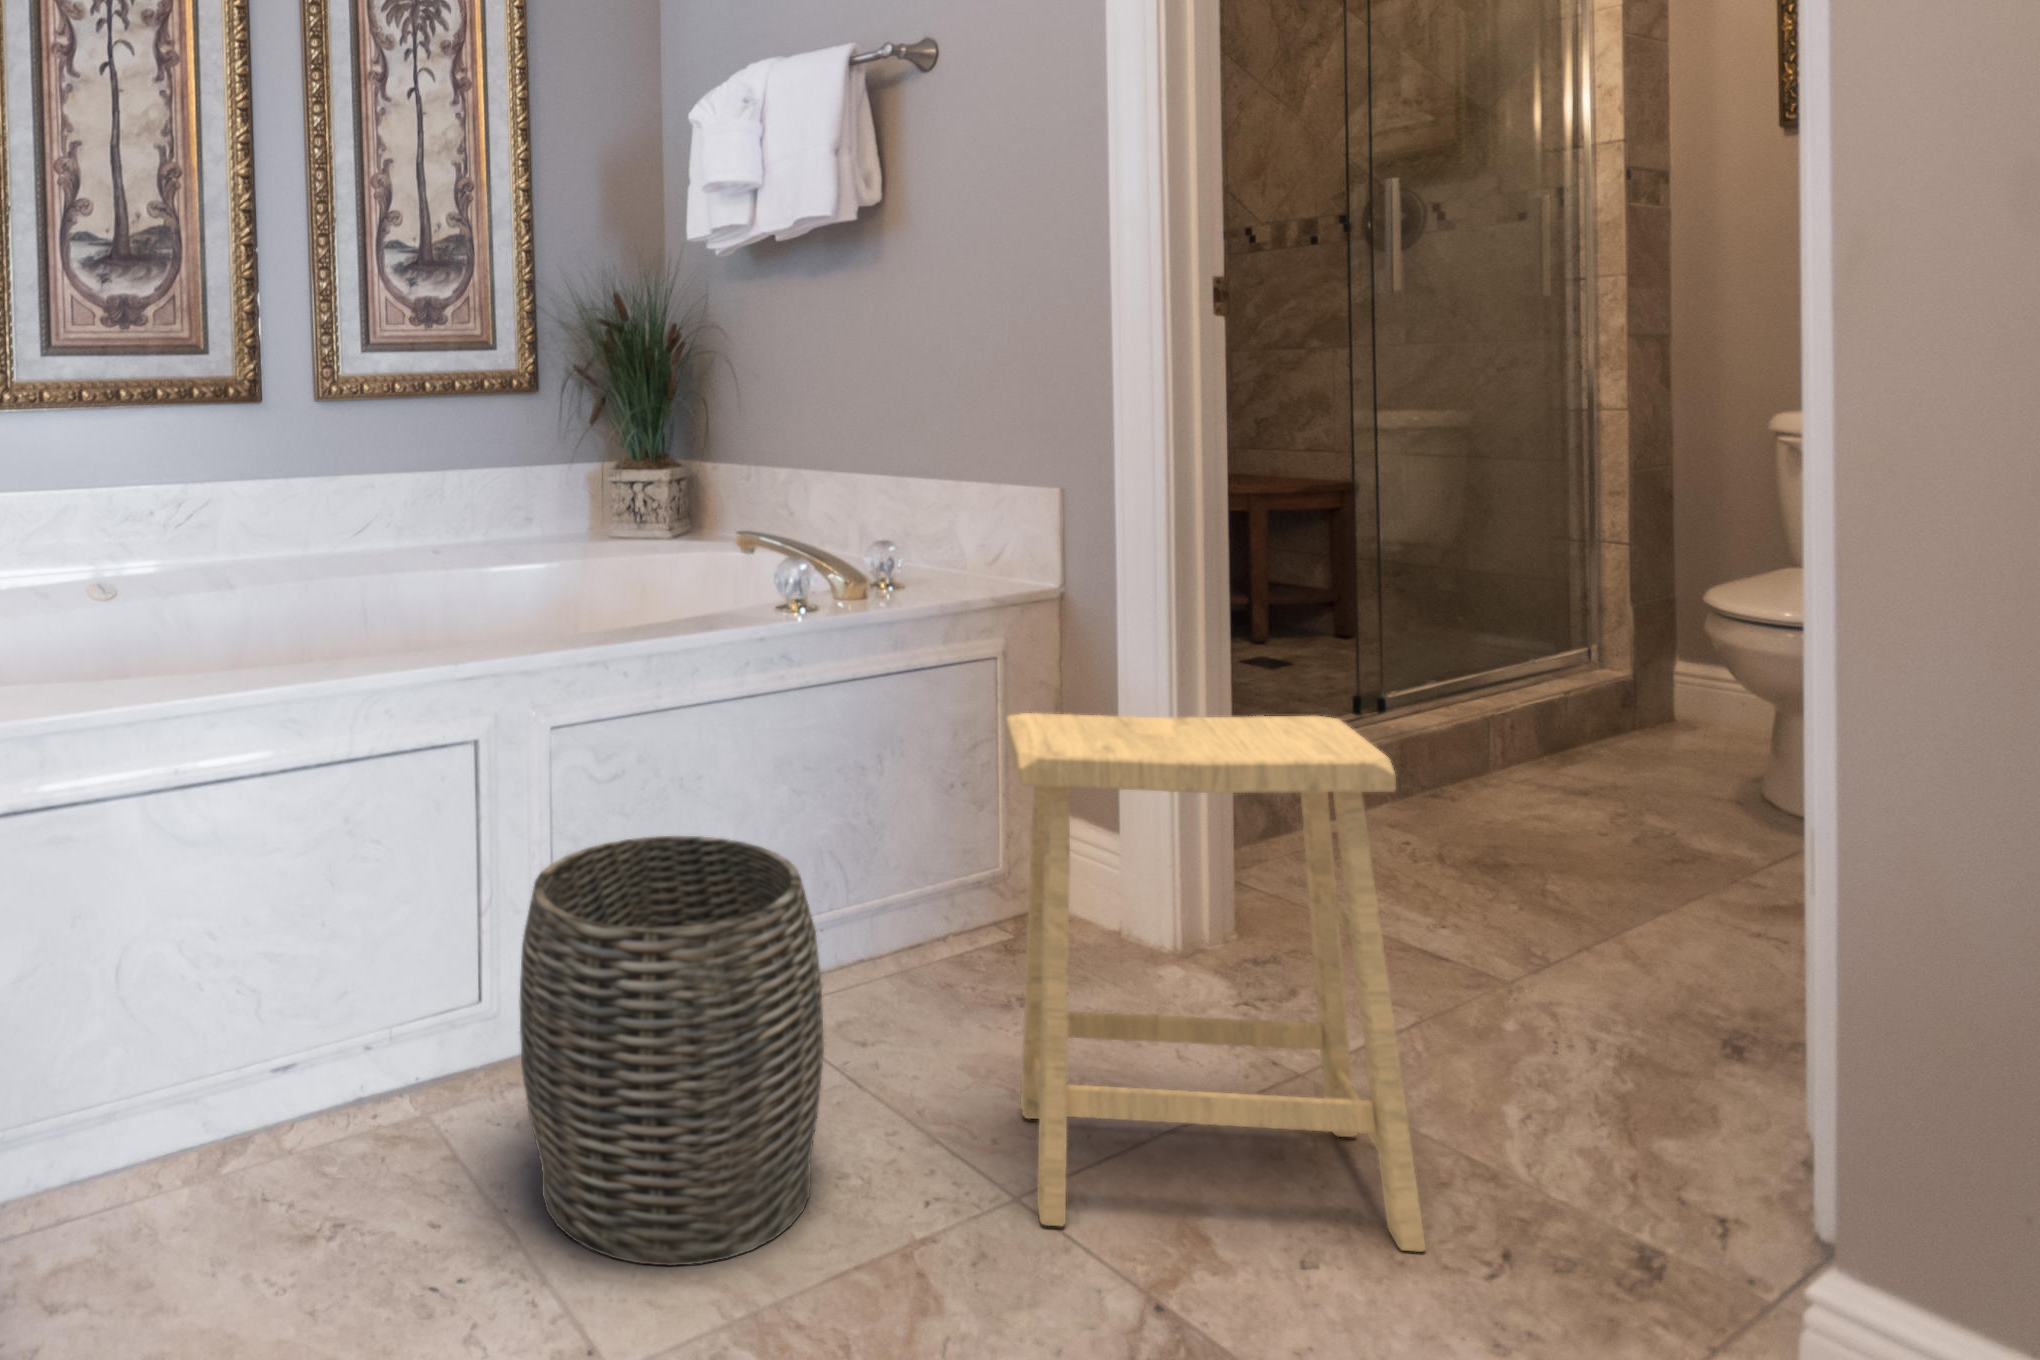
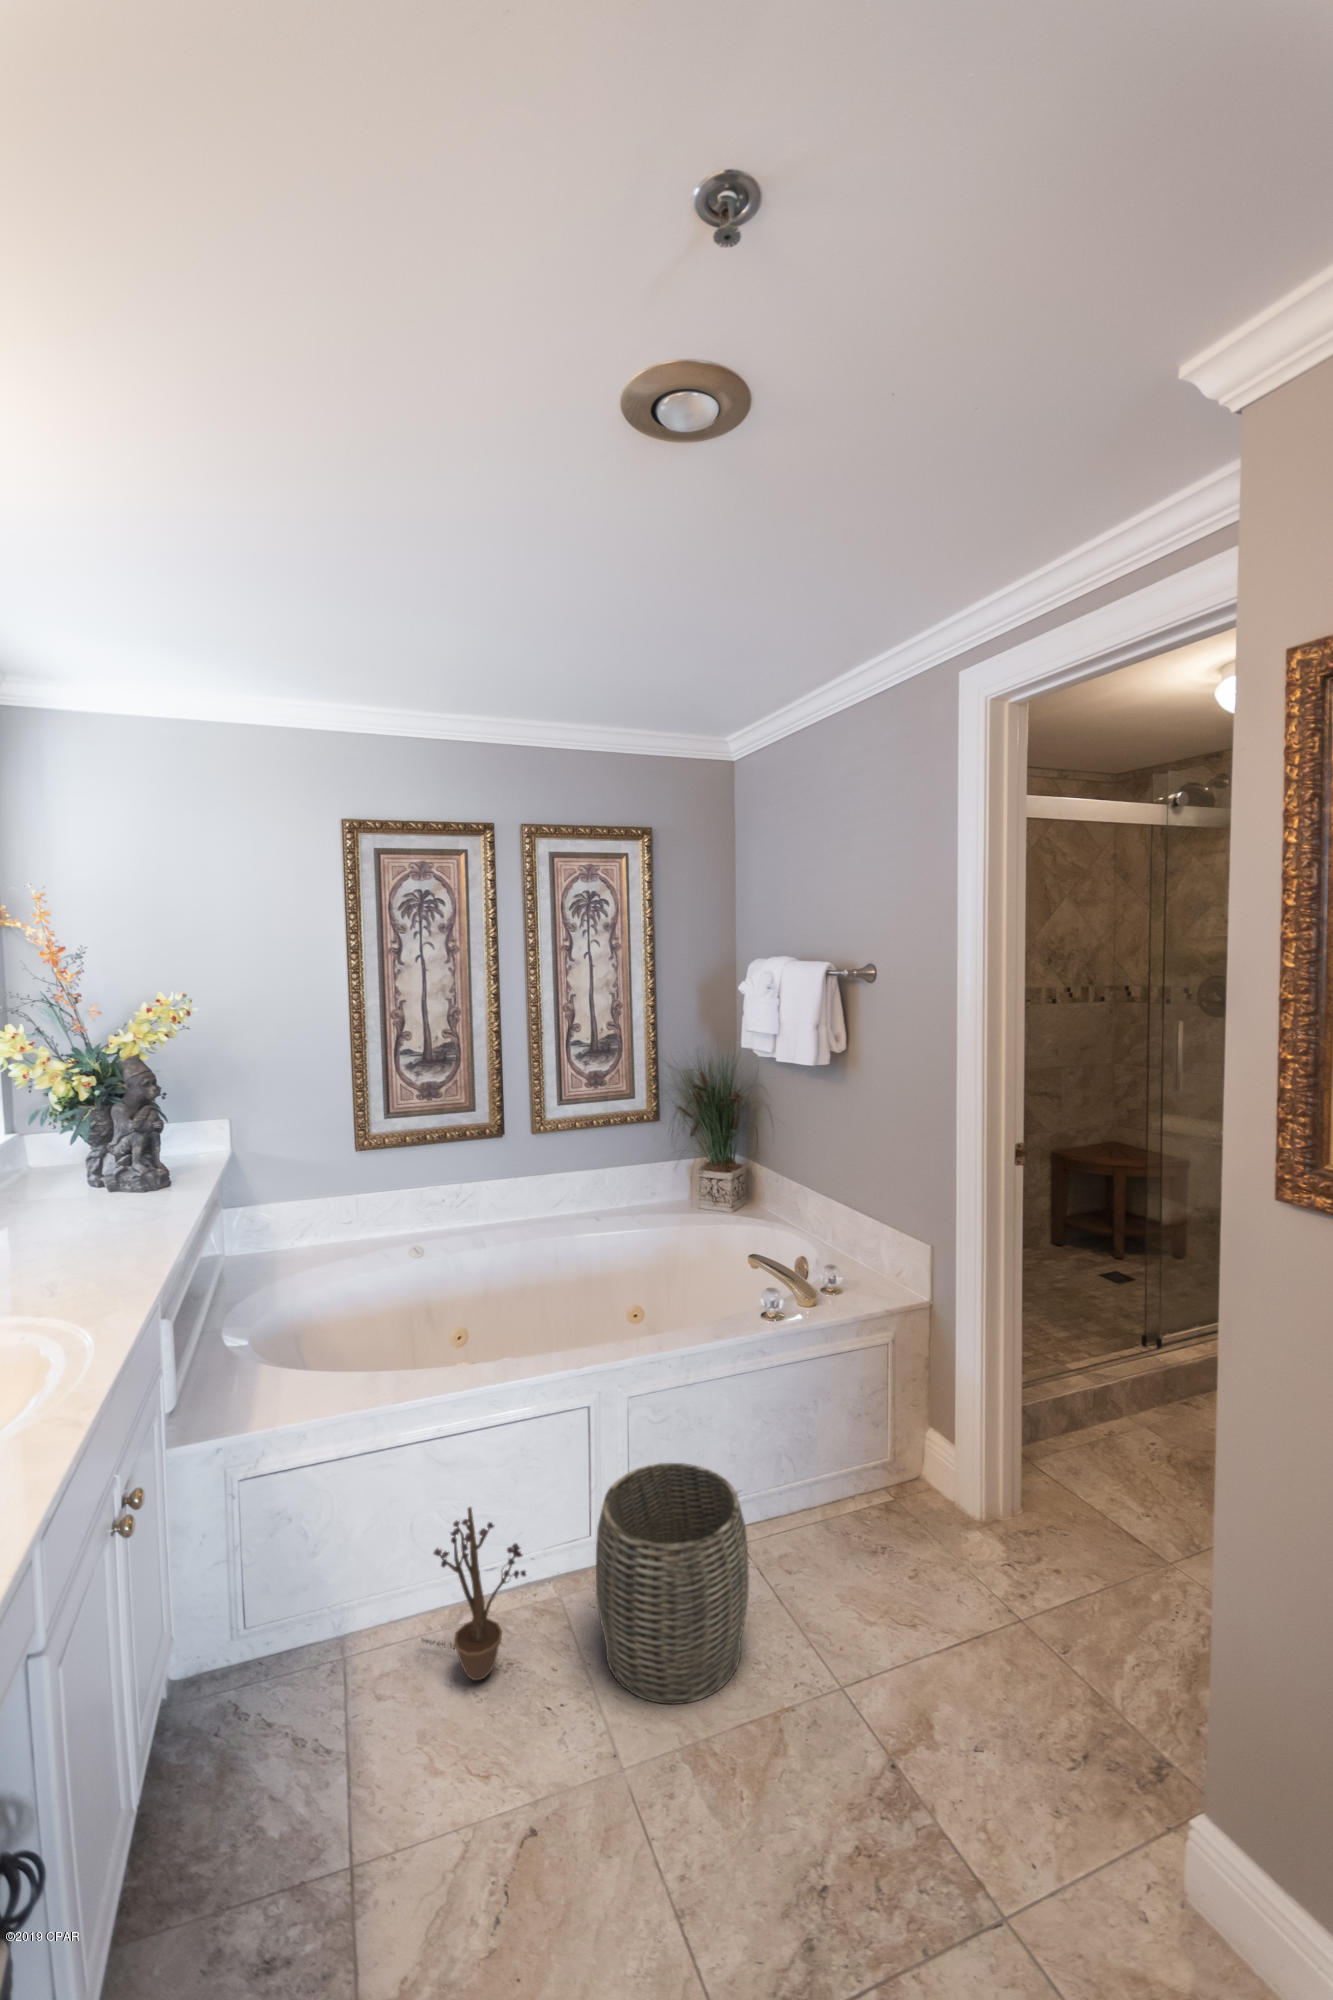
footstool: present [1006,713,1425,1252] -> none [848,1425,1047,1756]
decorative plant: none [152,902,388,1275] -> present [421,1507,526,1680]

